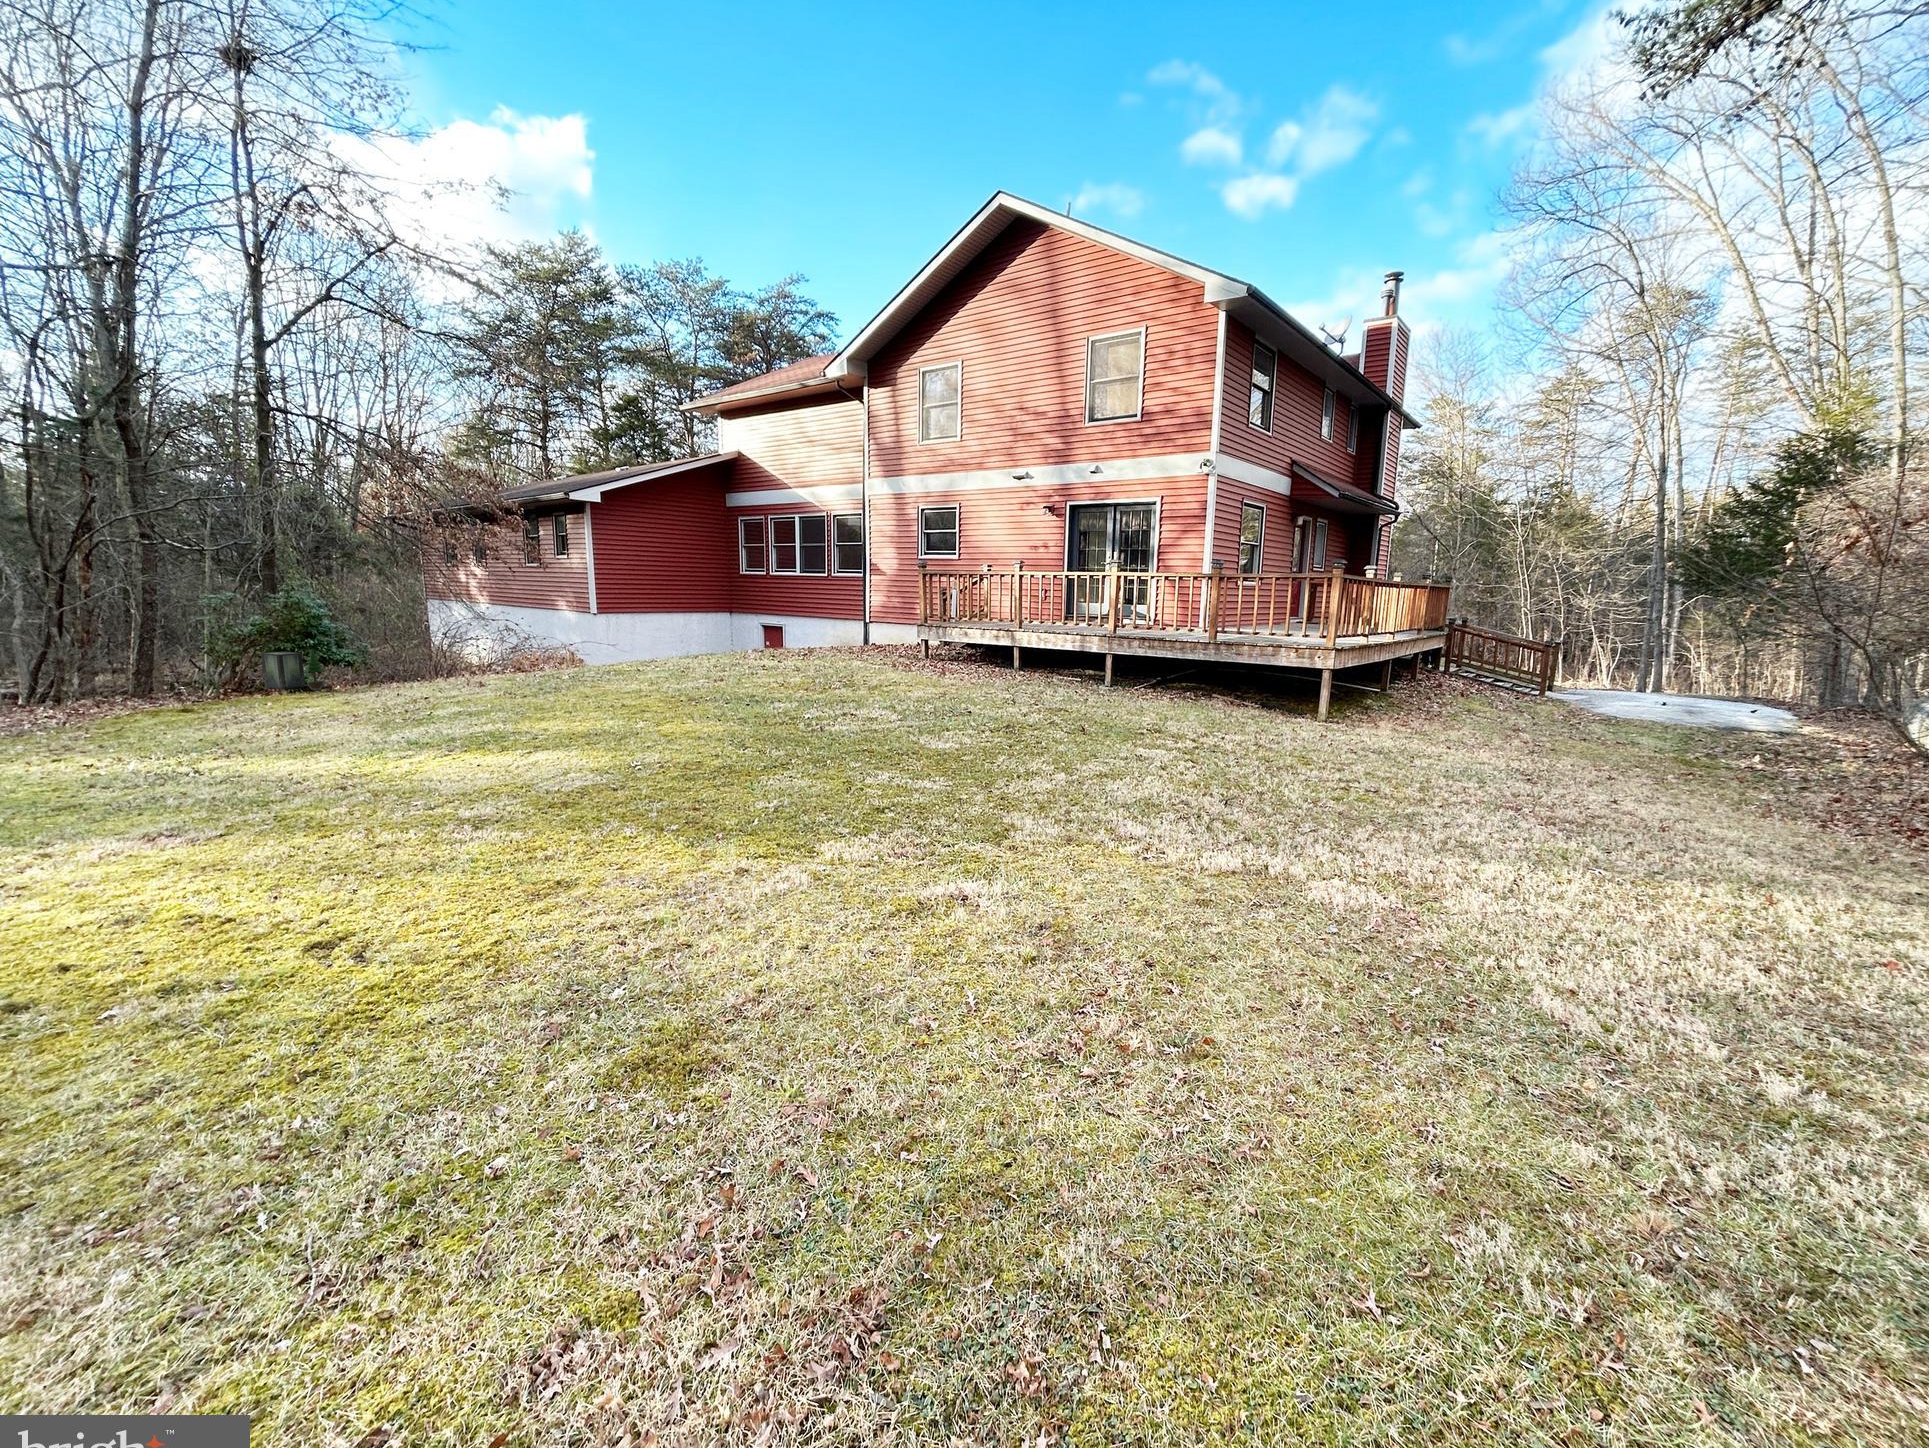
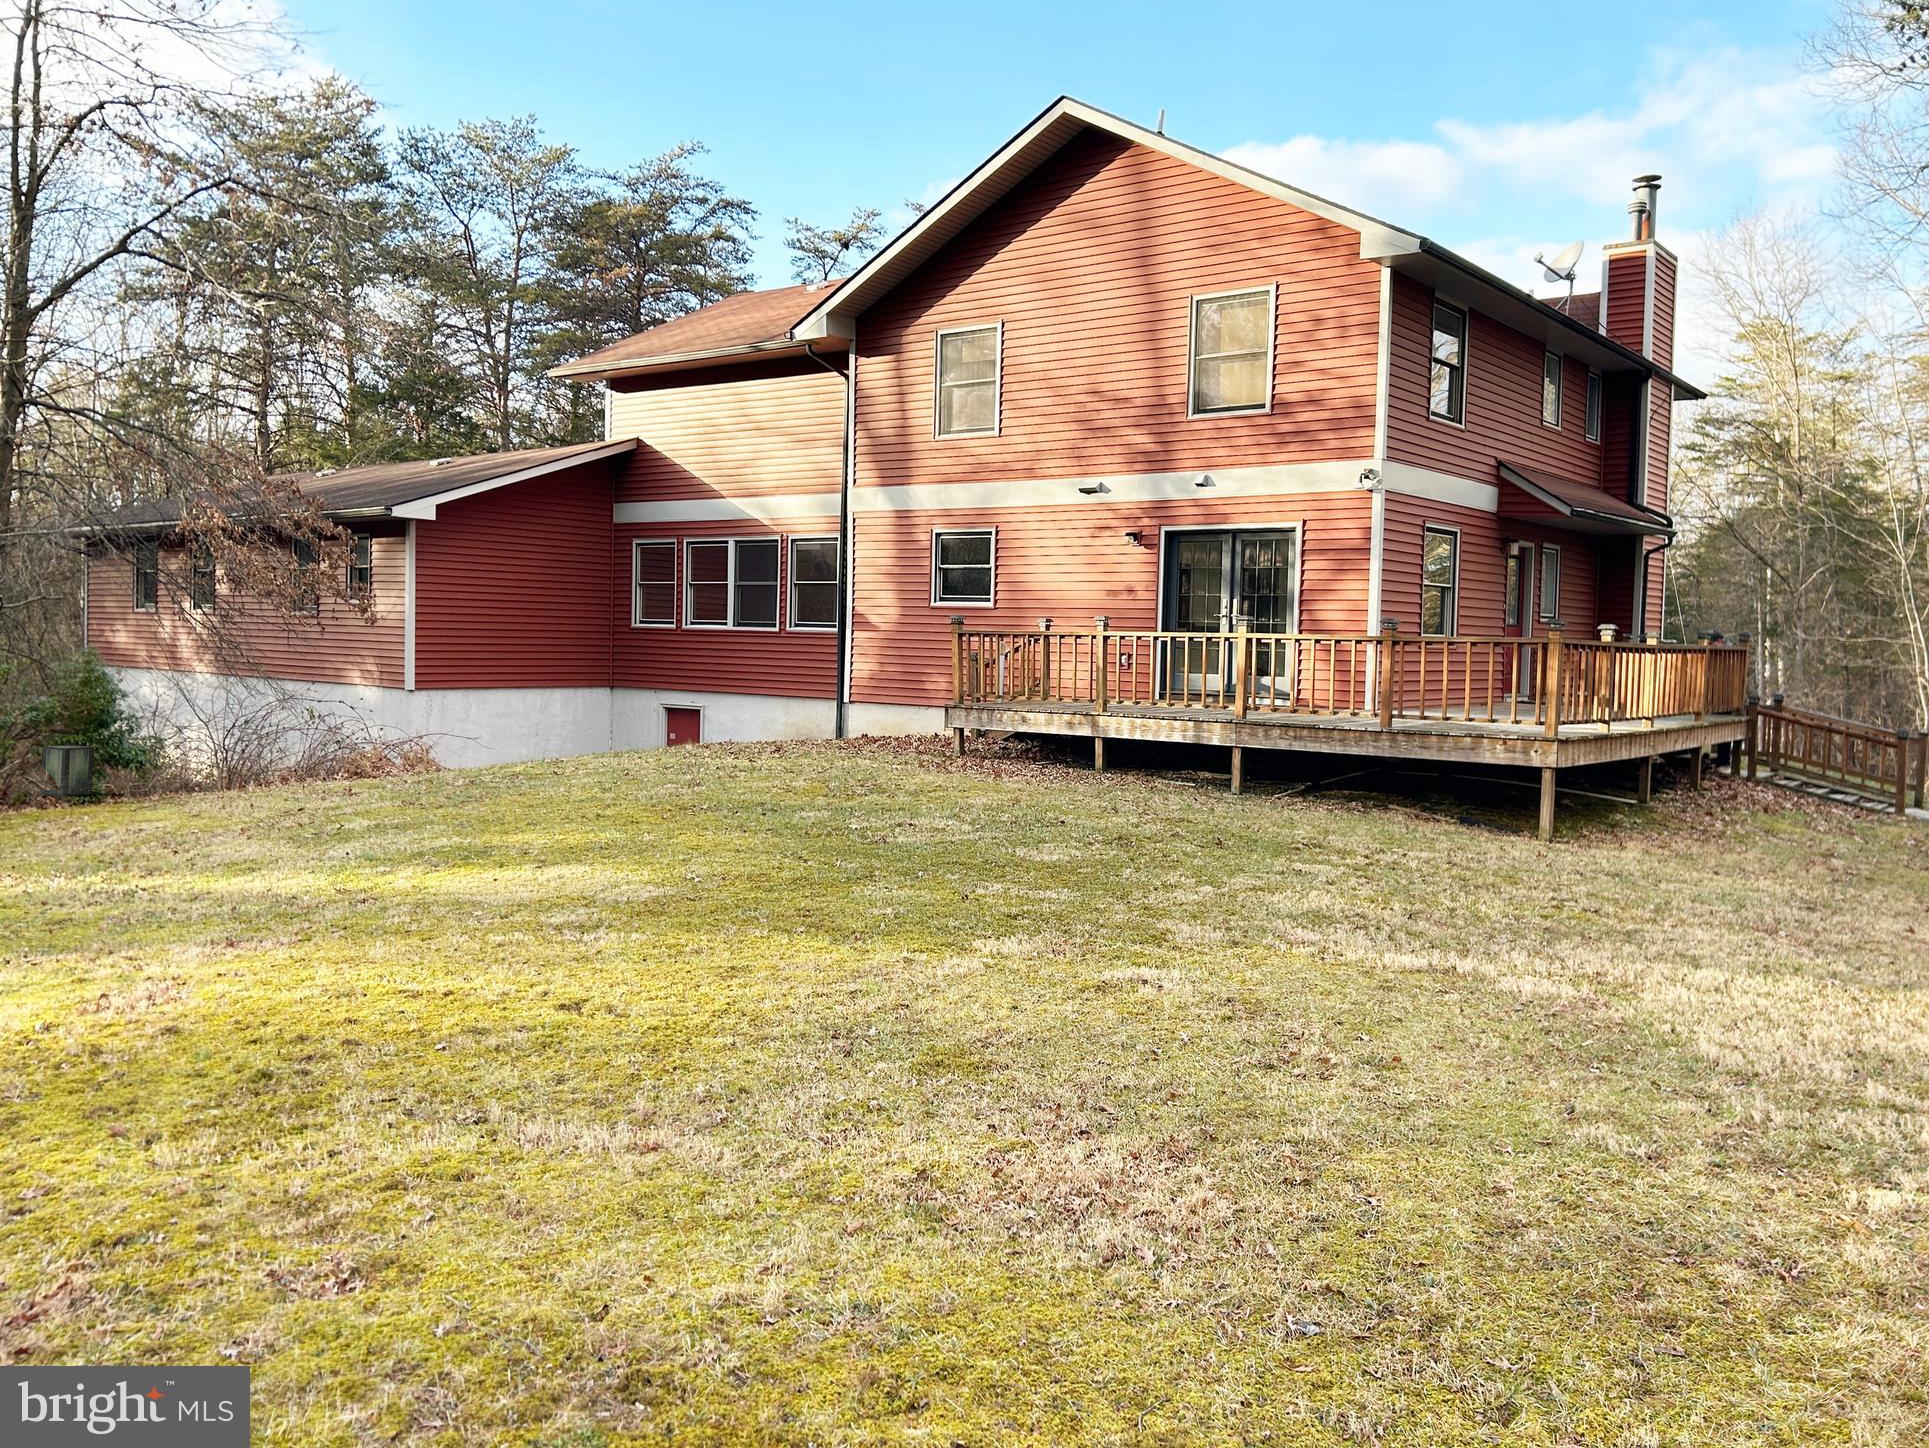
potted tree: present [304,649,324,691] -> none [98,739,124,799]

